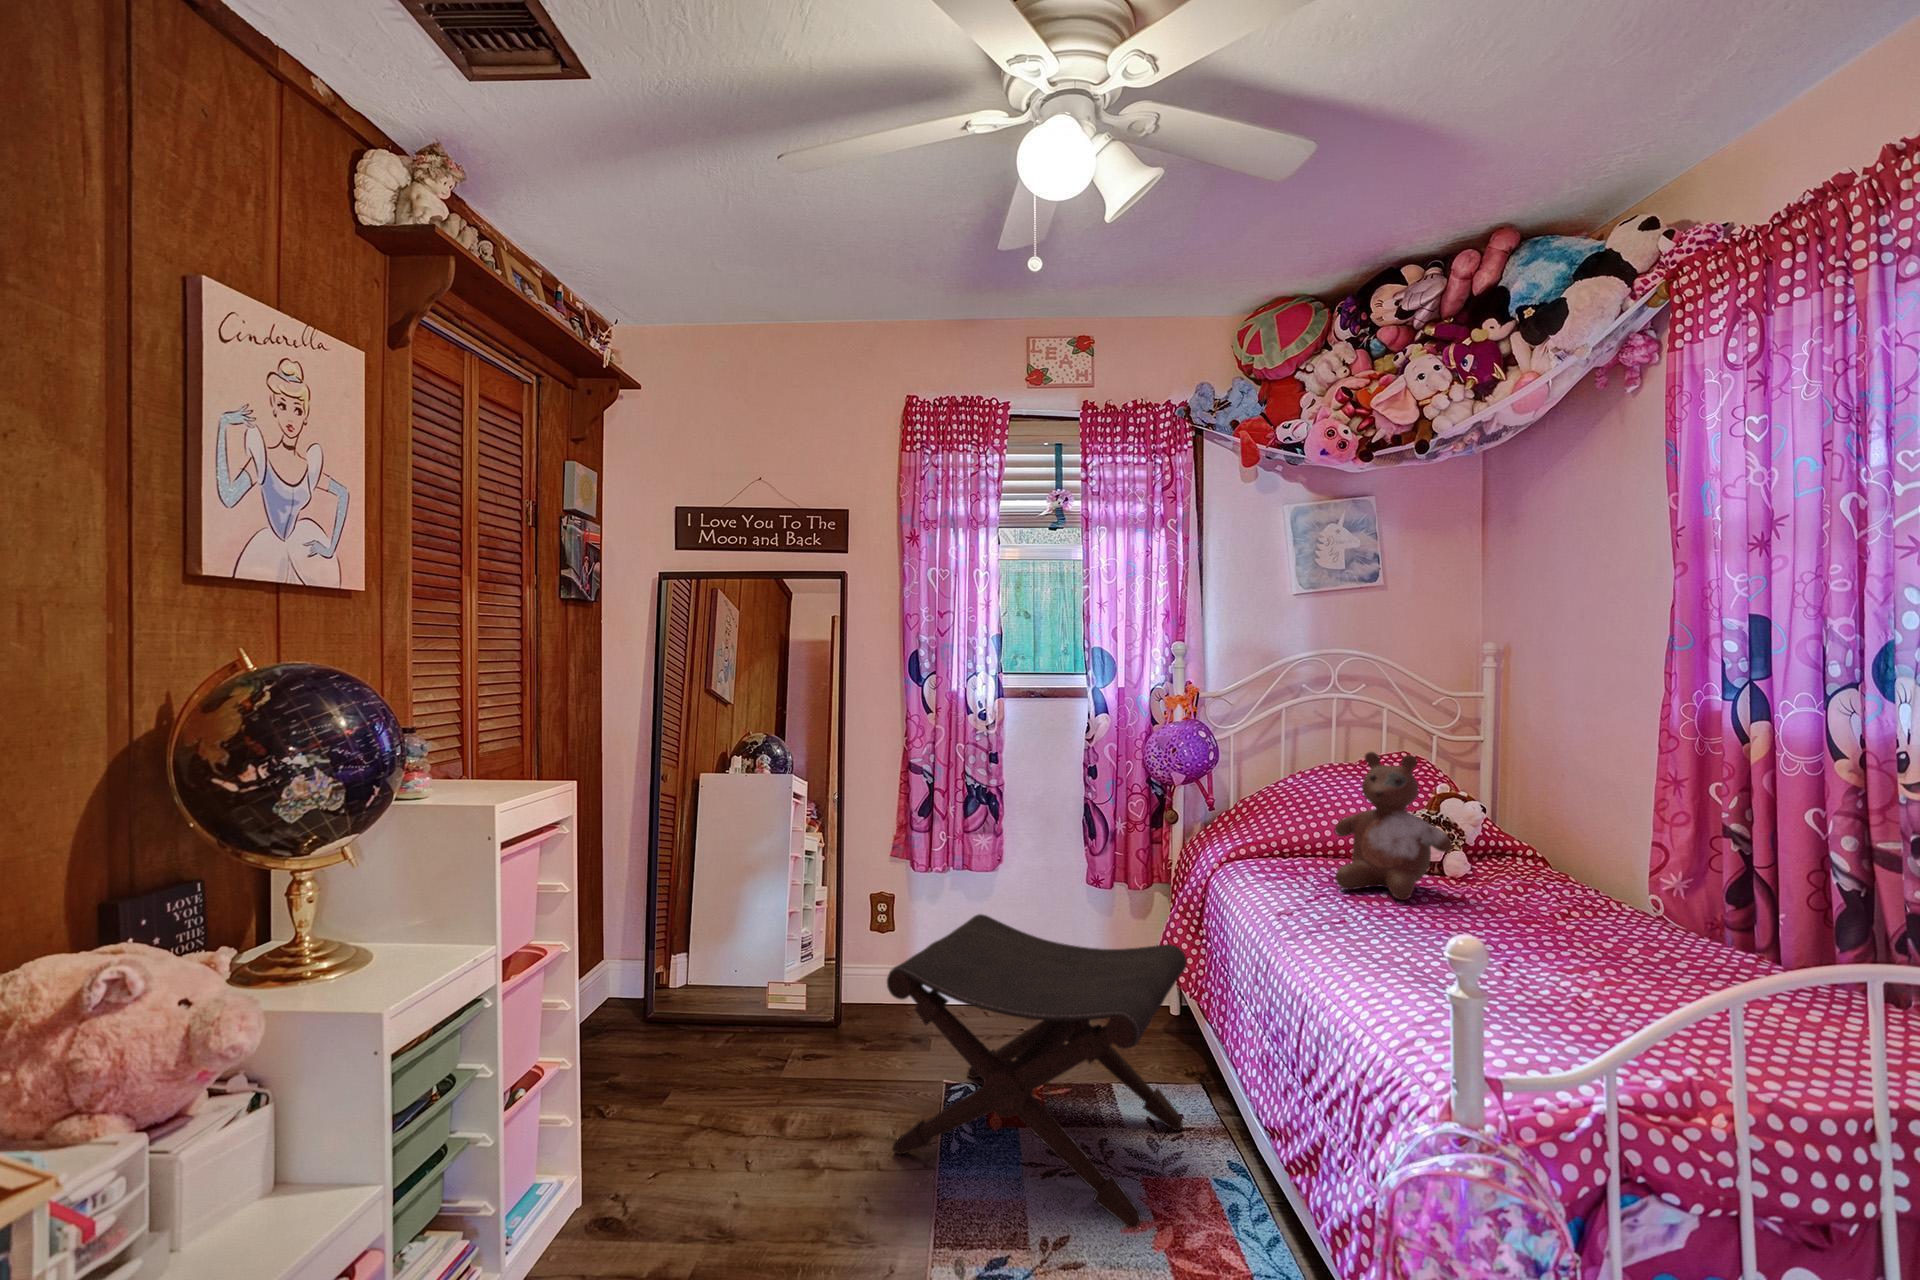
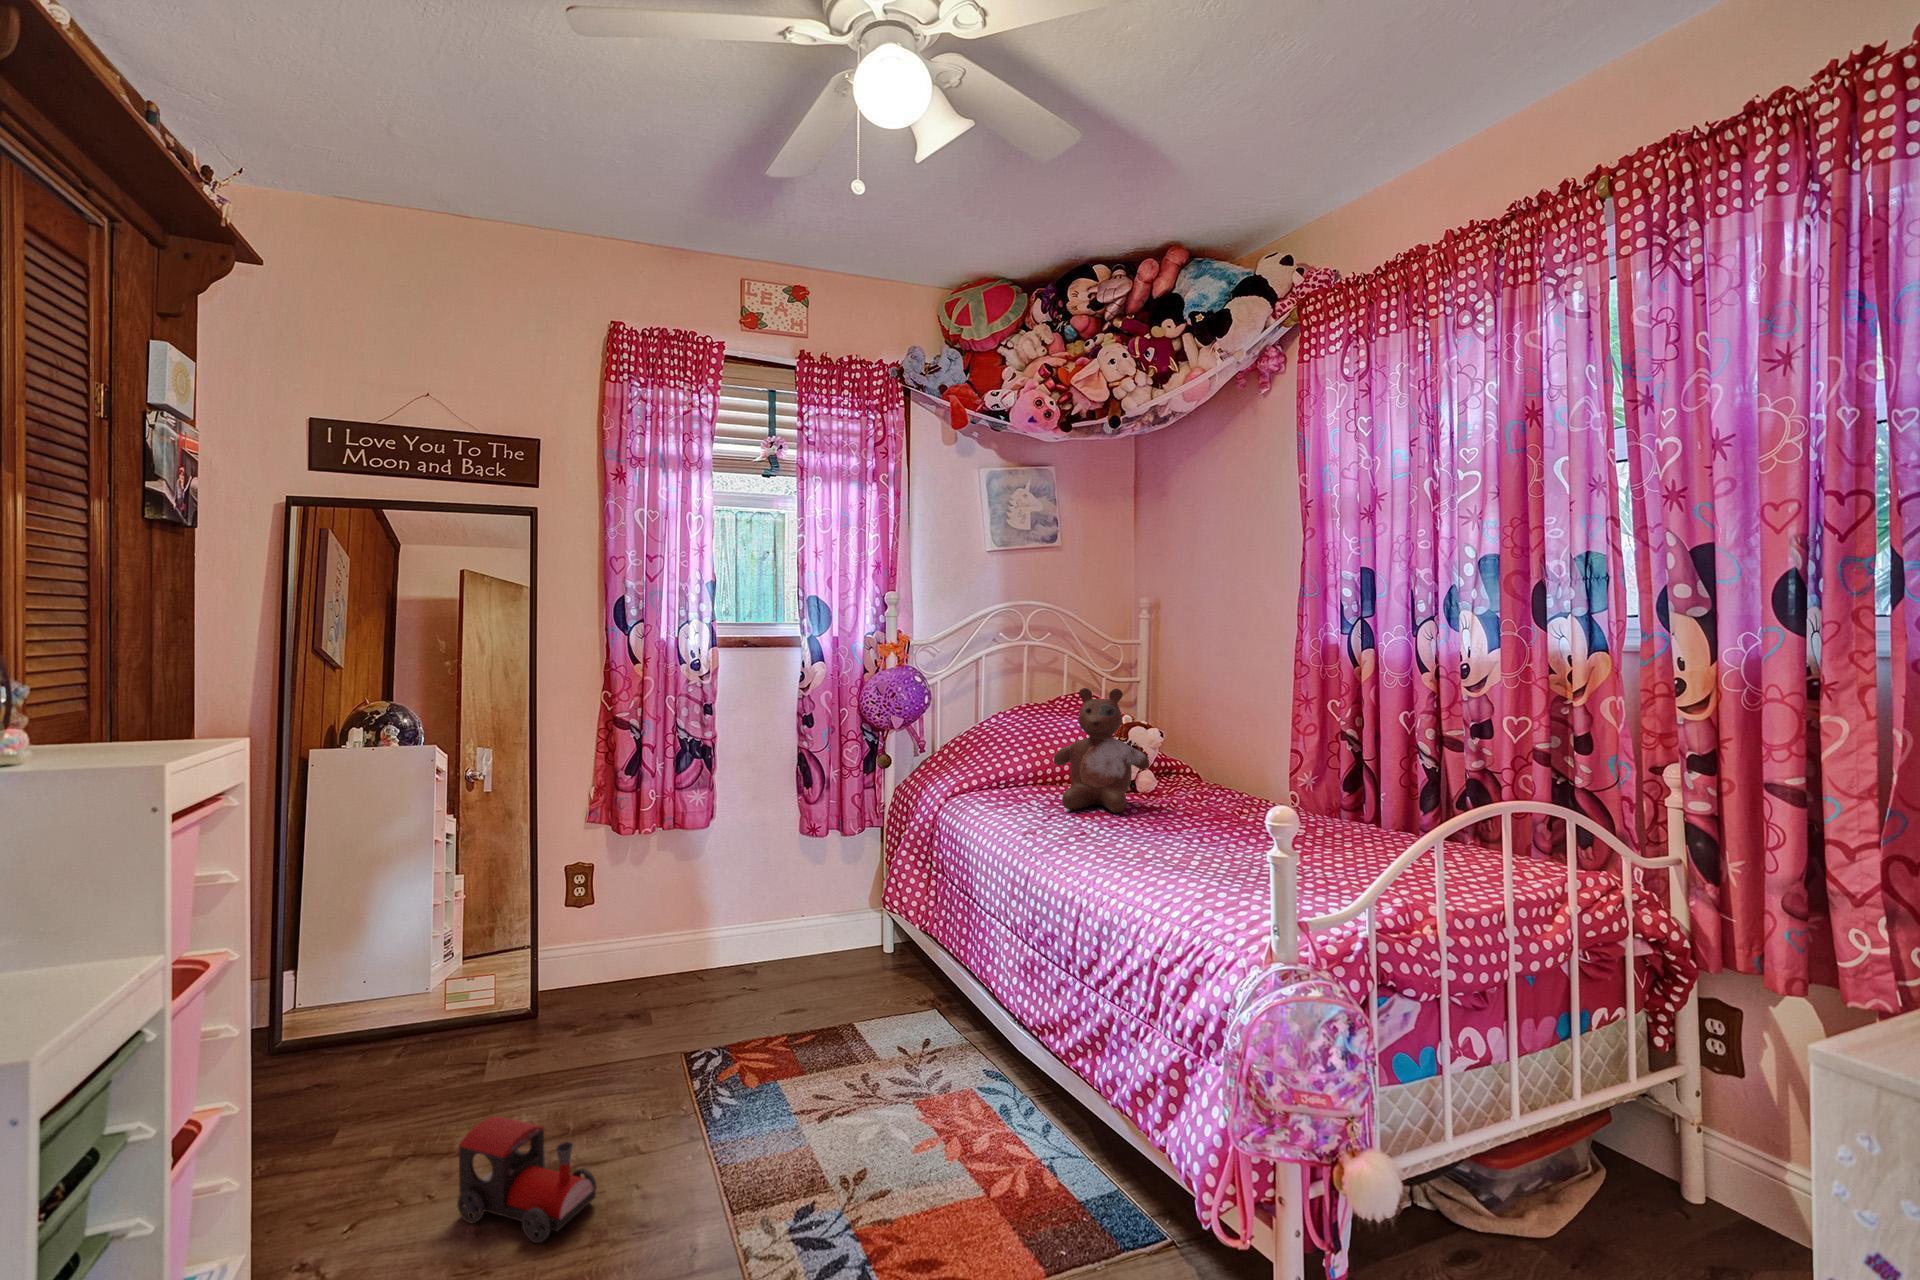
footstool: present [887,914,1187,1229] -> none [642,882,939,1154]
toy train: none [742,1086,840,1204] -> present [457,1116,596,1243]

